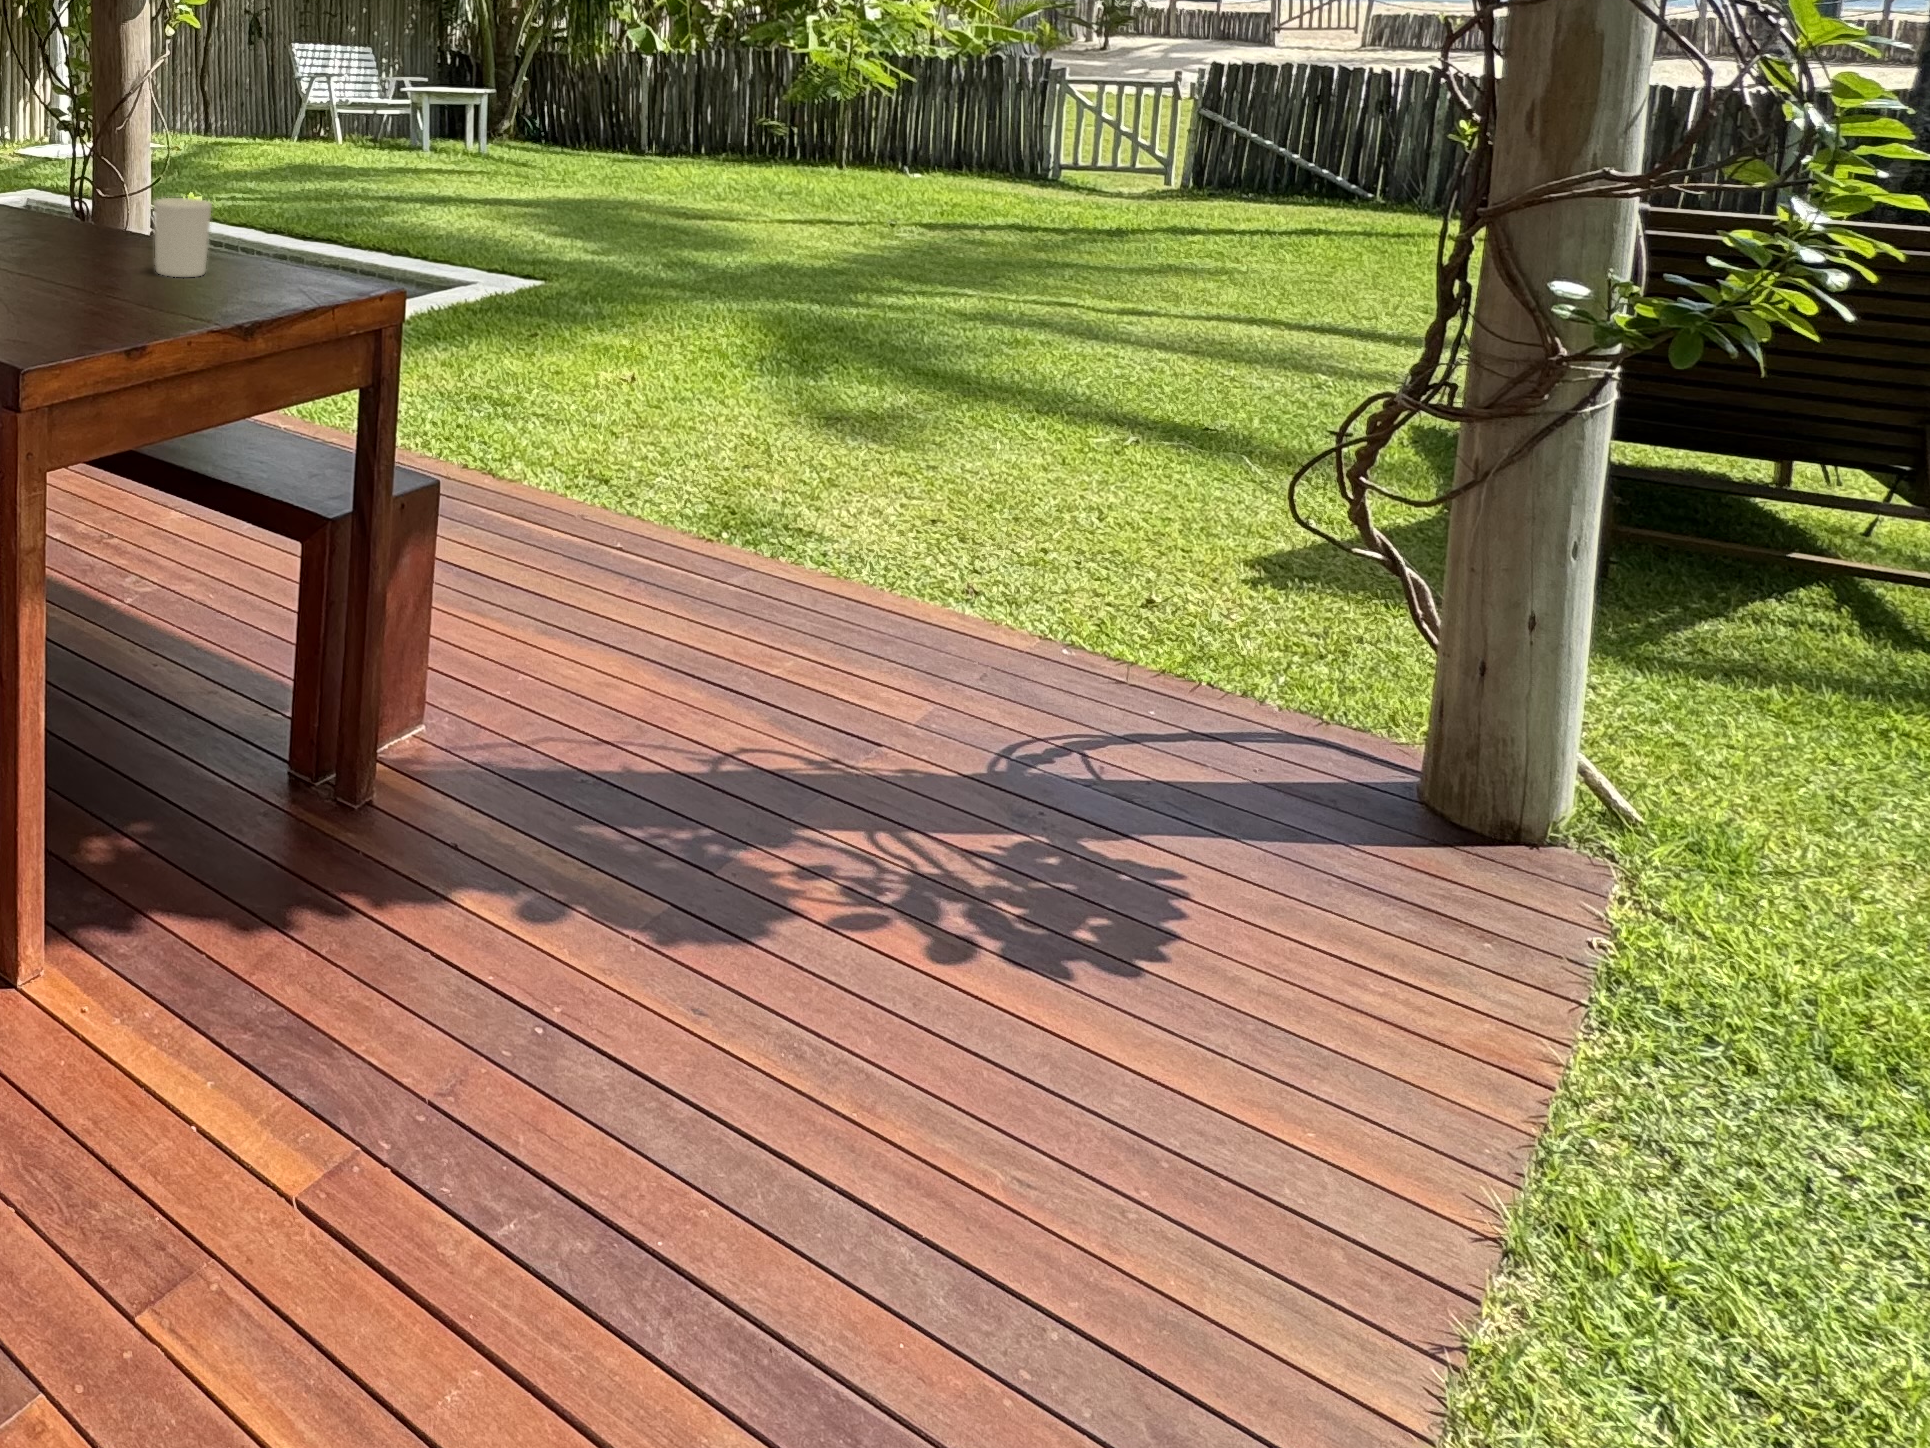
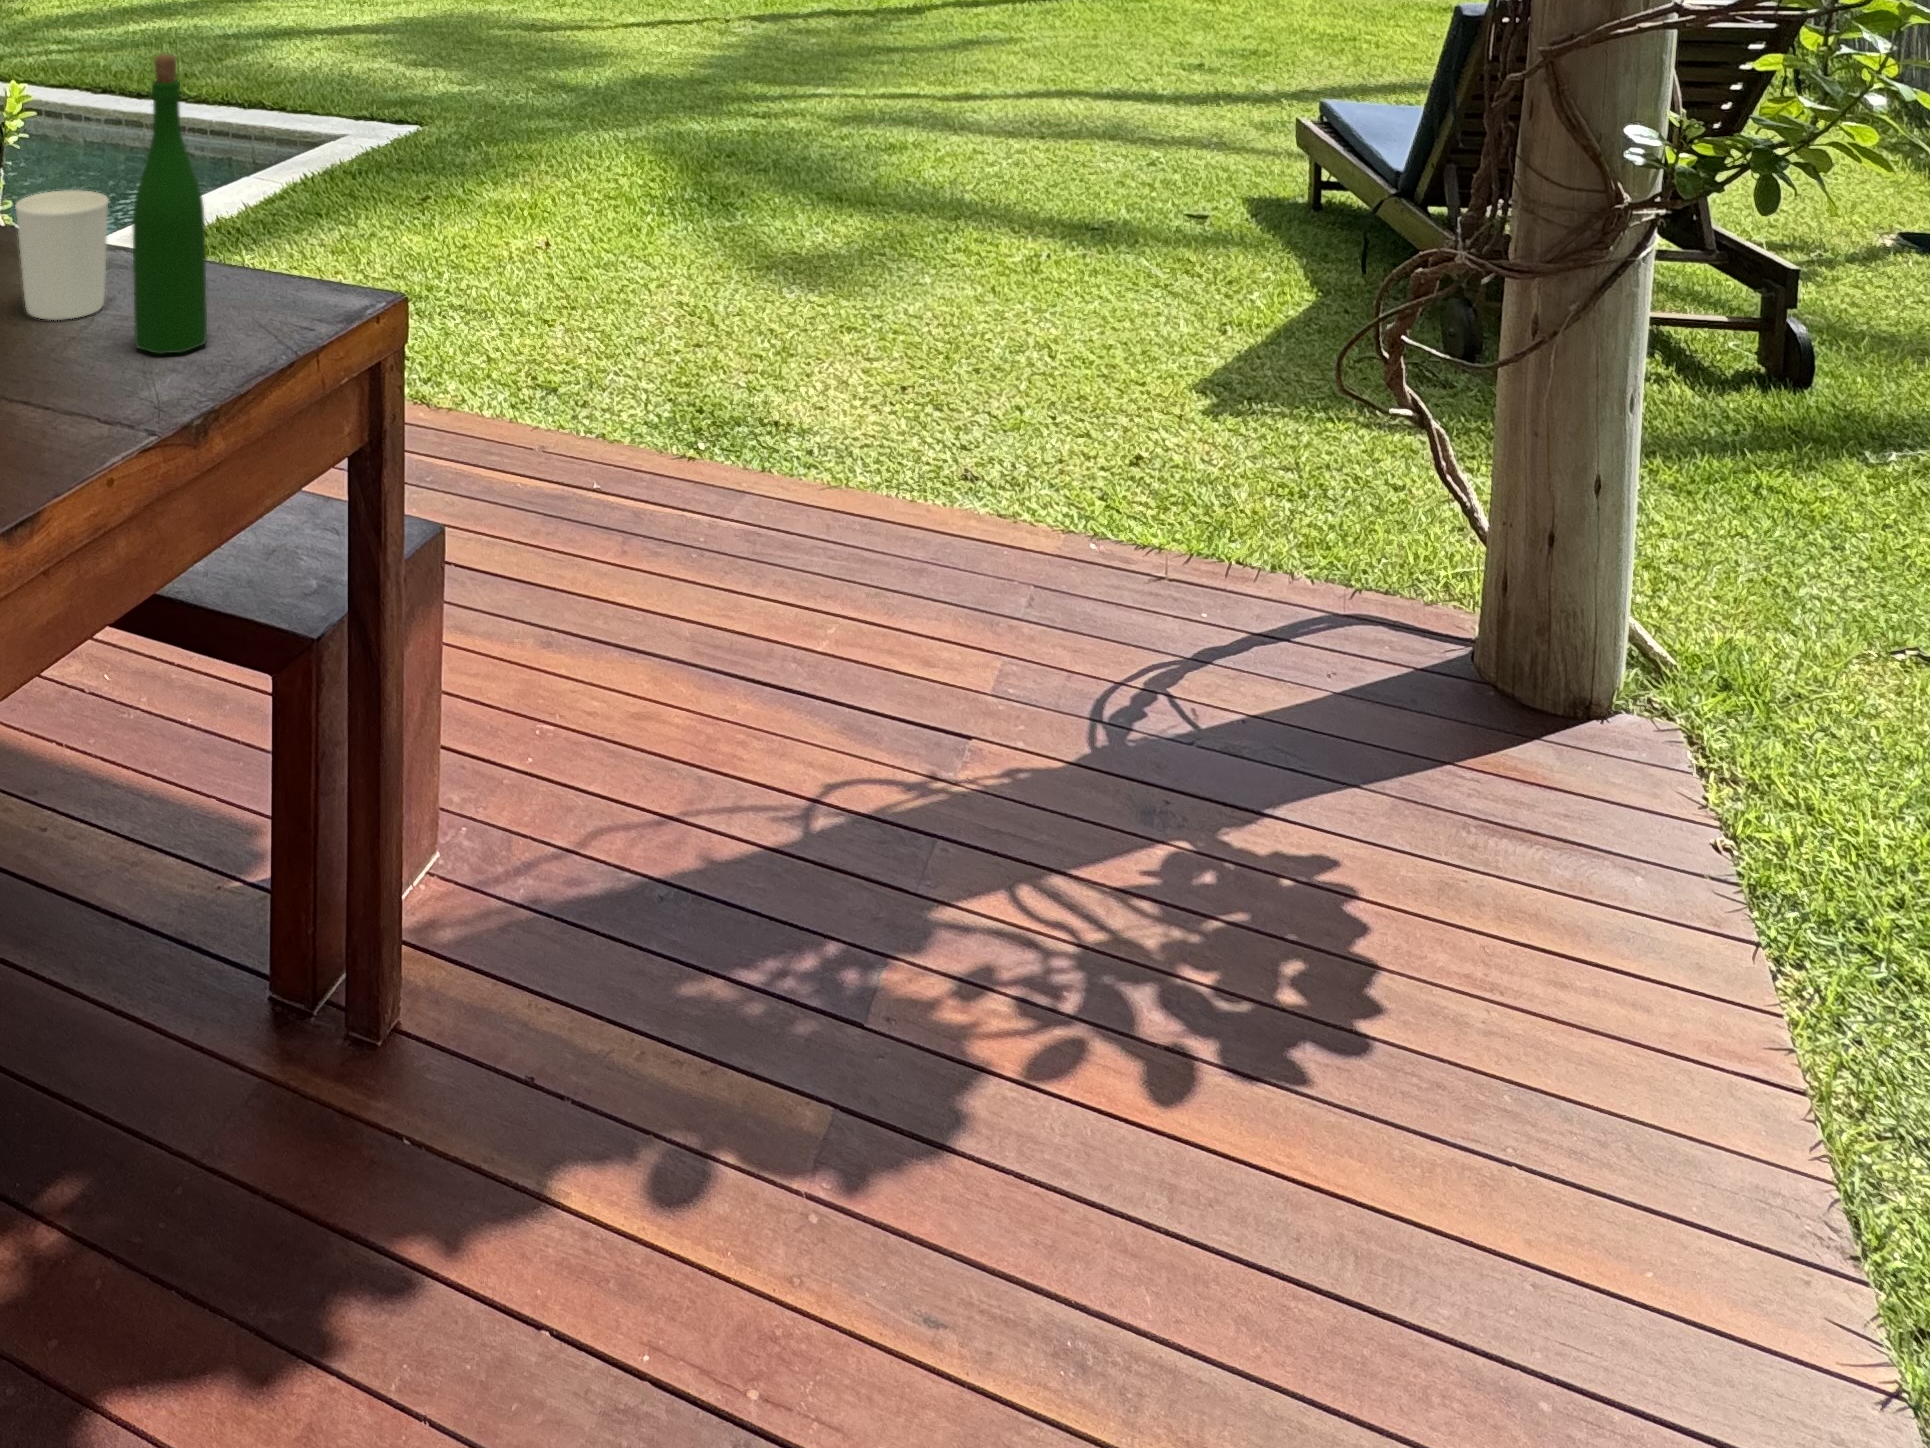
wine bottle: none [217,102,267,296] -> present [132,54,207,354]

